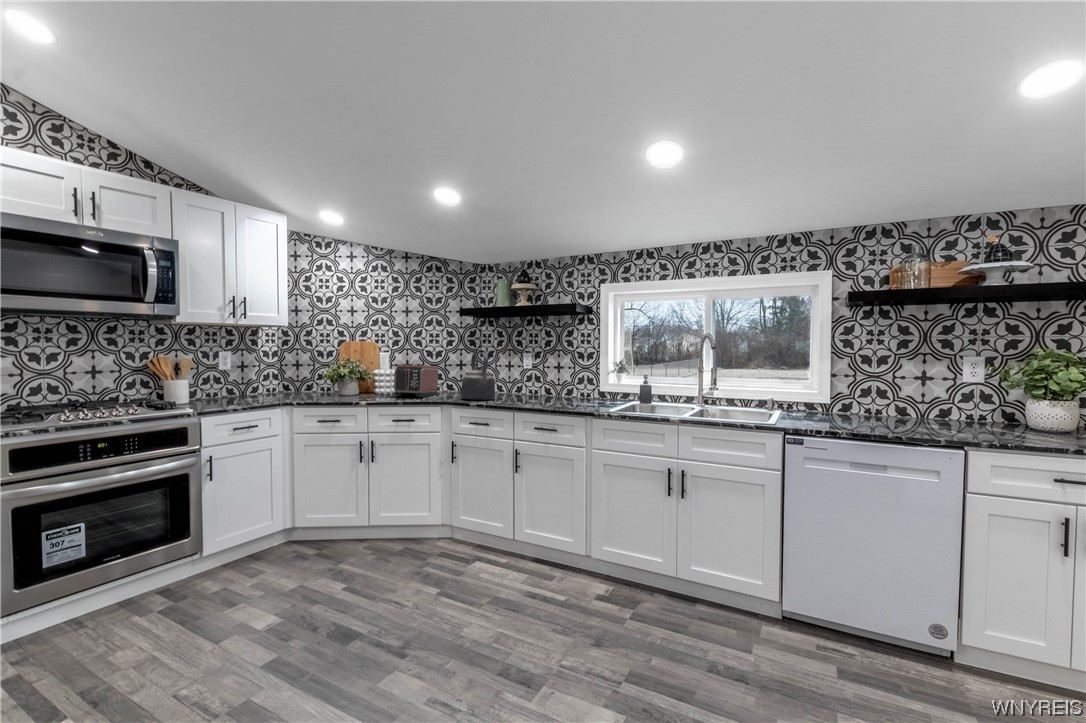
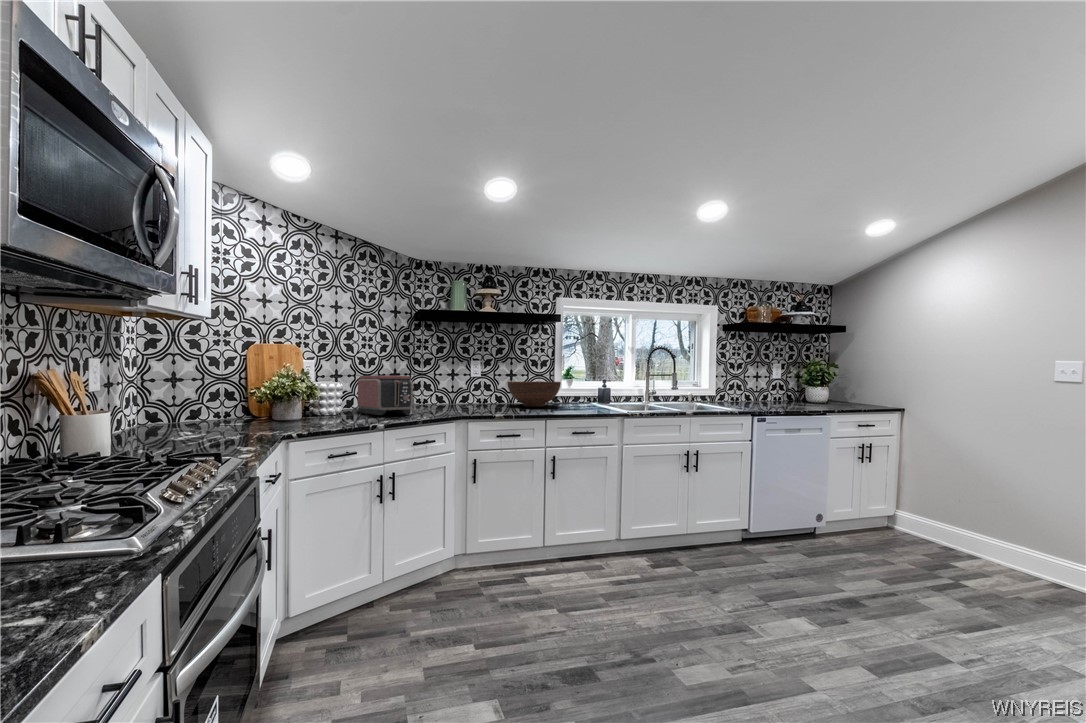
kettle: present [461,352,495,400] -> none [441,360,487,412]
fruit bowl: none [535,374,590,401] -> present [507,382,561,407]

